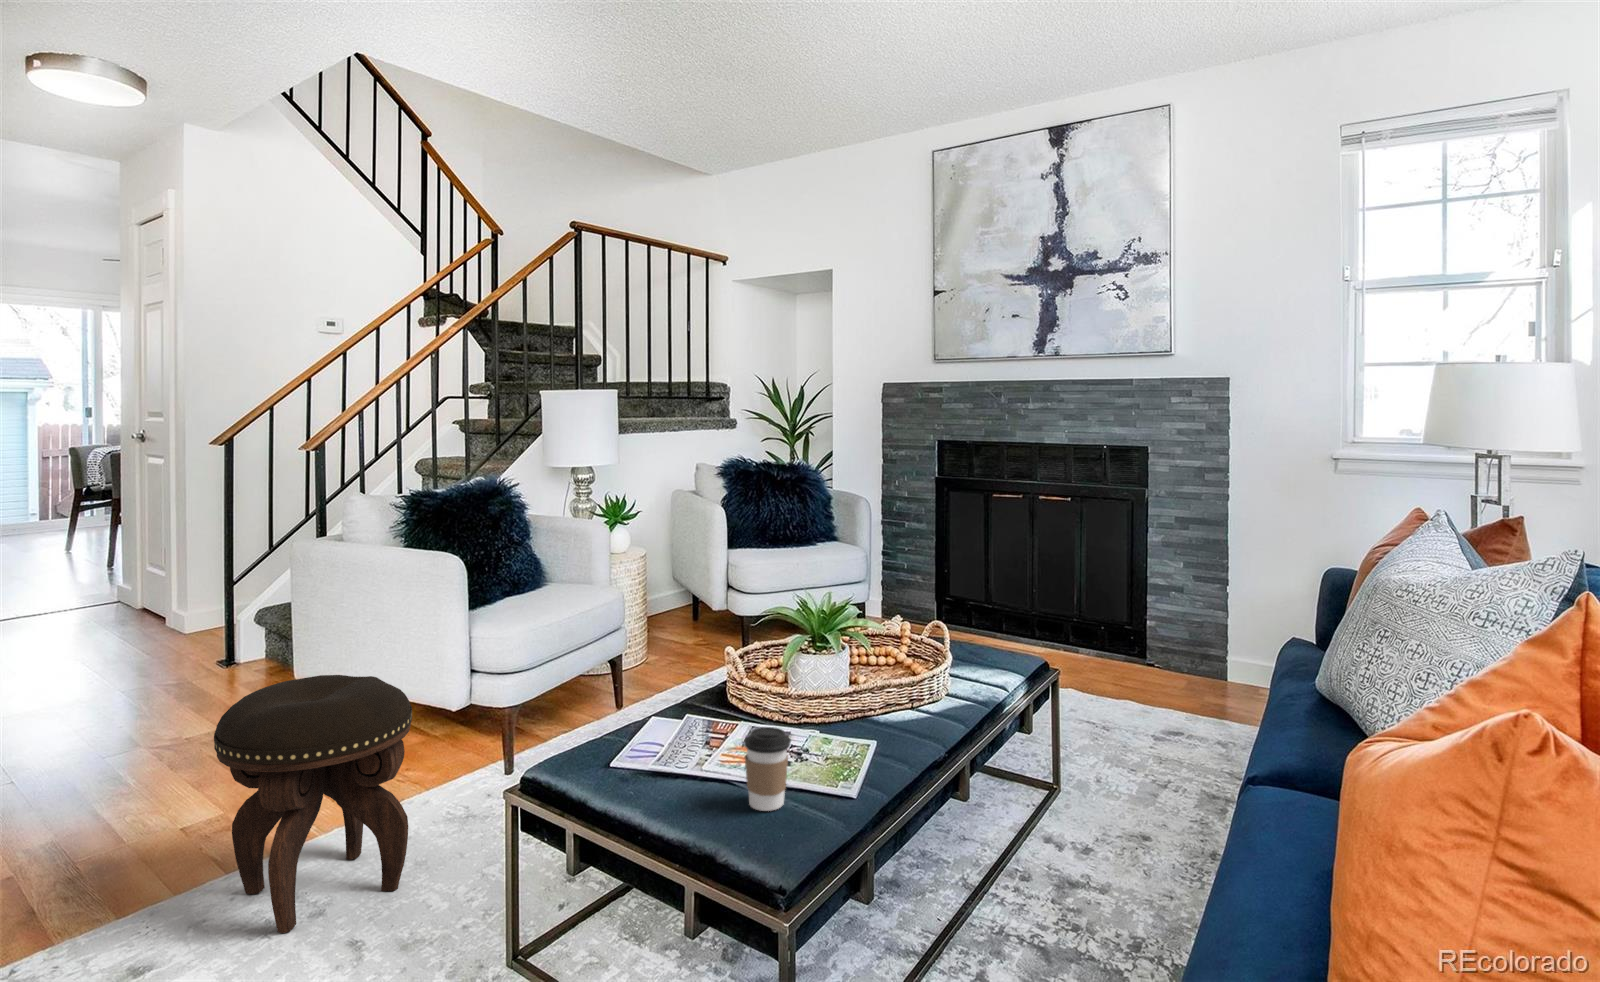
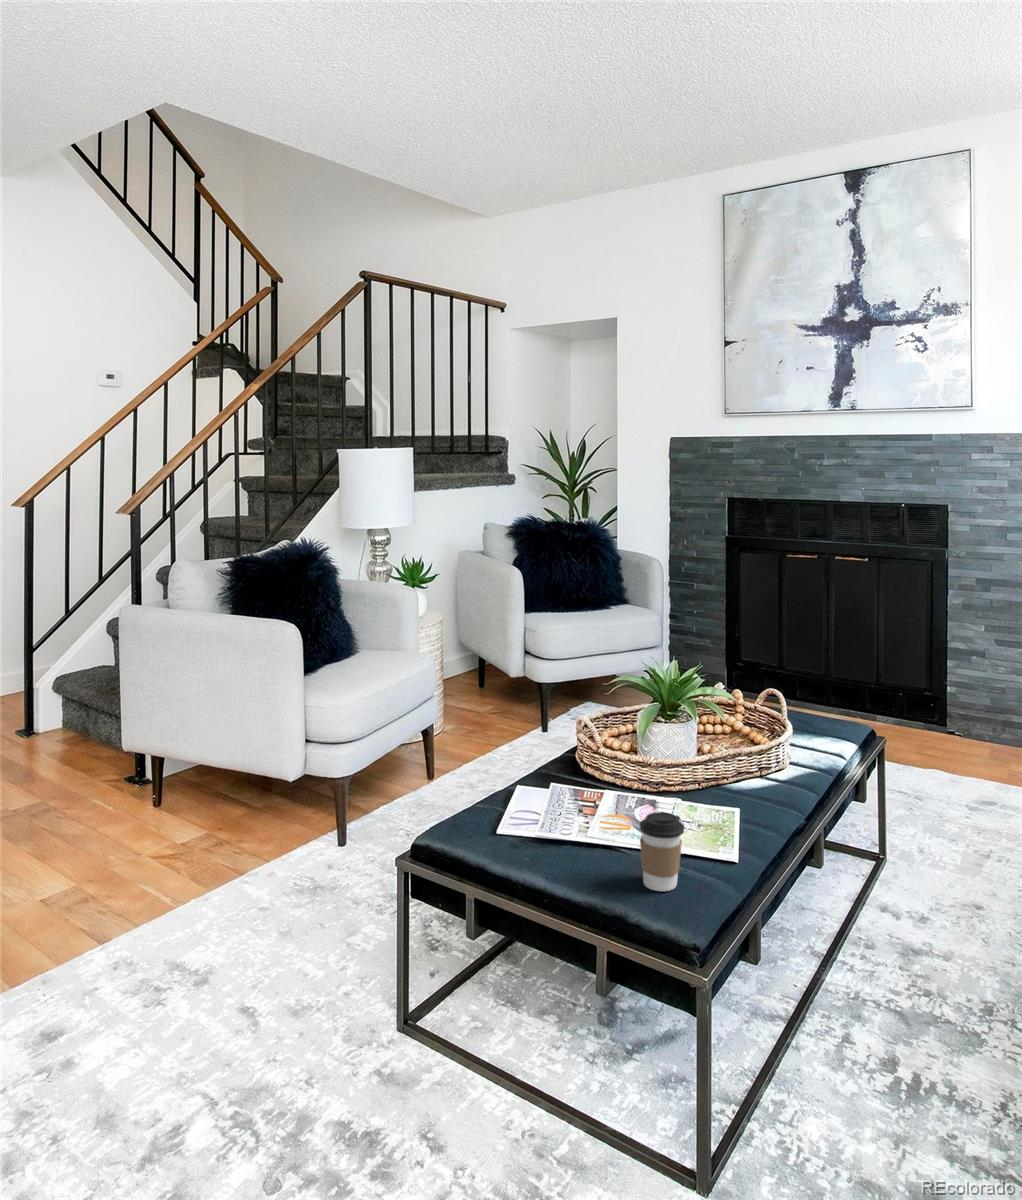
footstool: present [214,675,412,933] -> none [100,757,277,1002]

